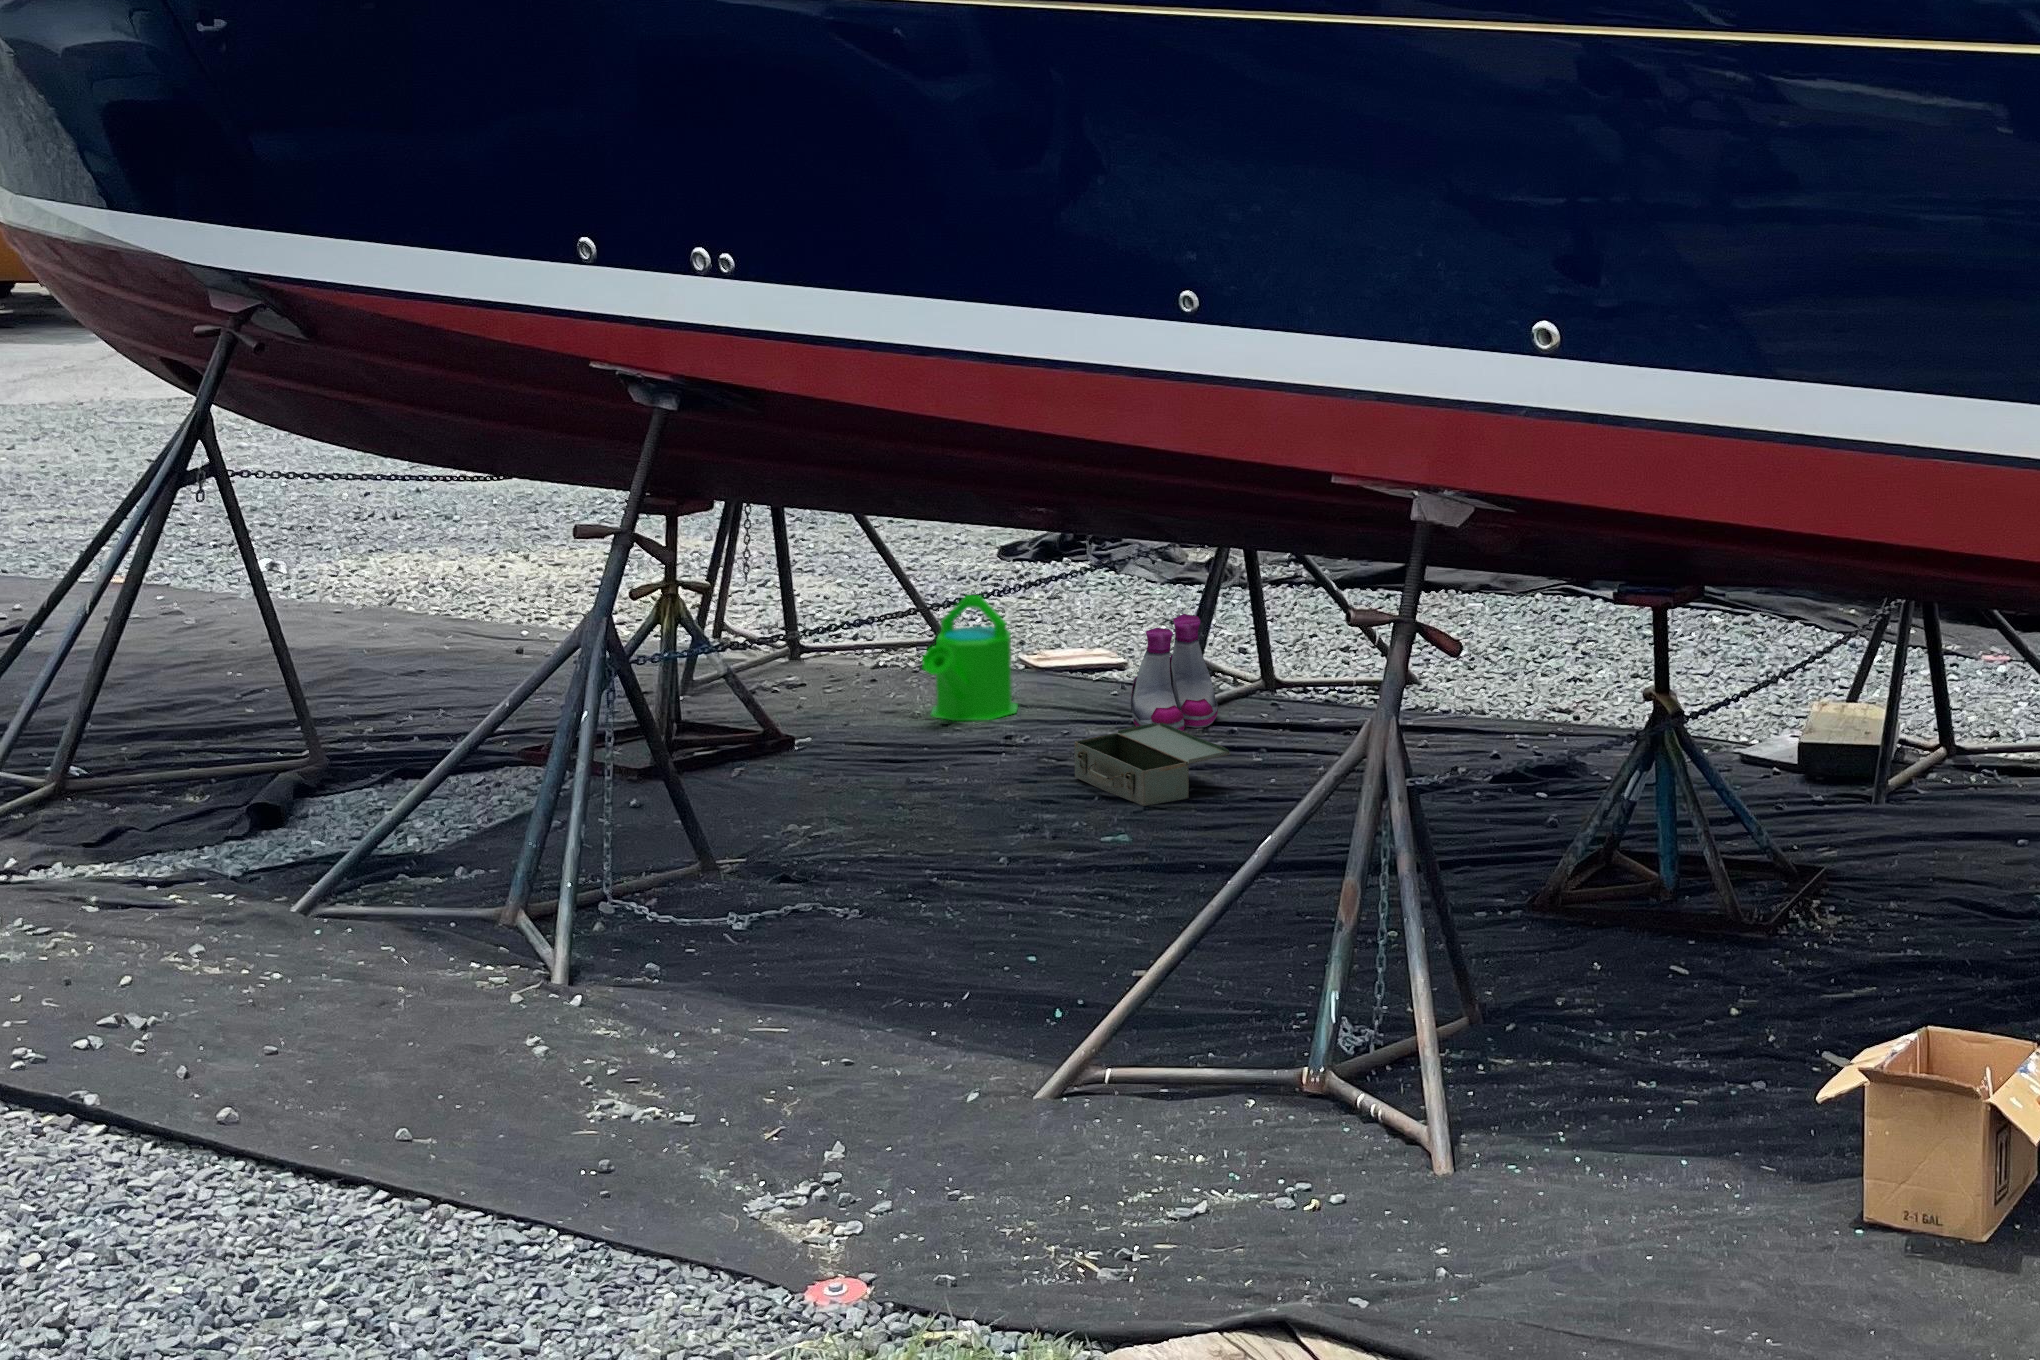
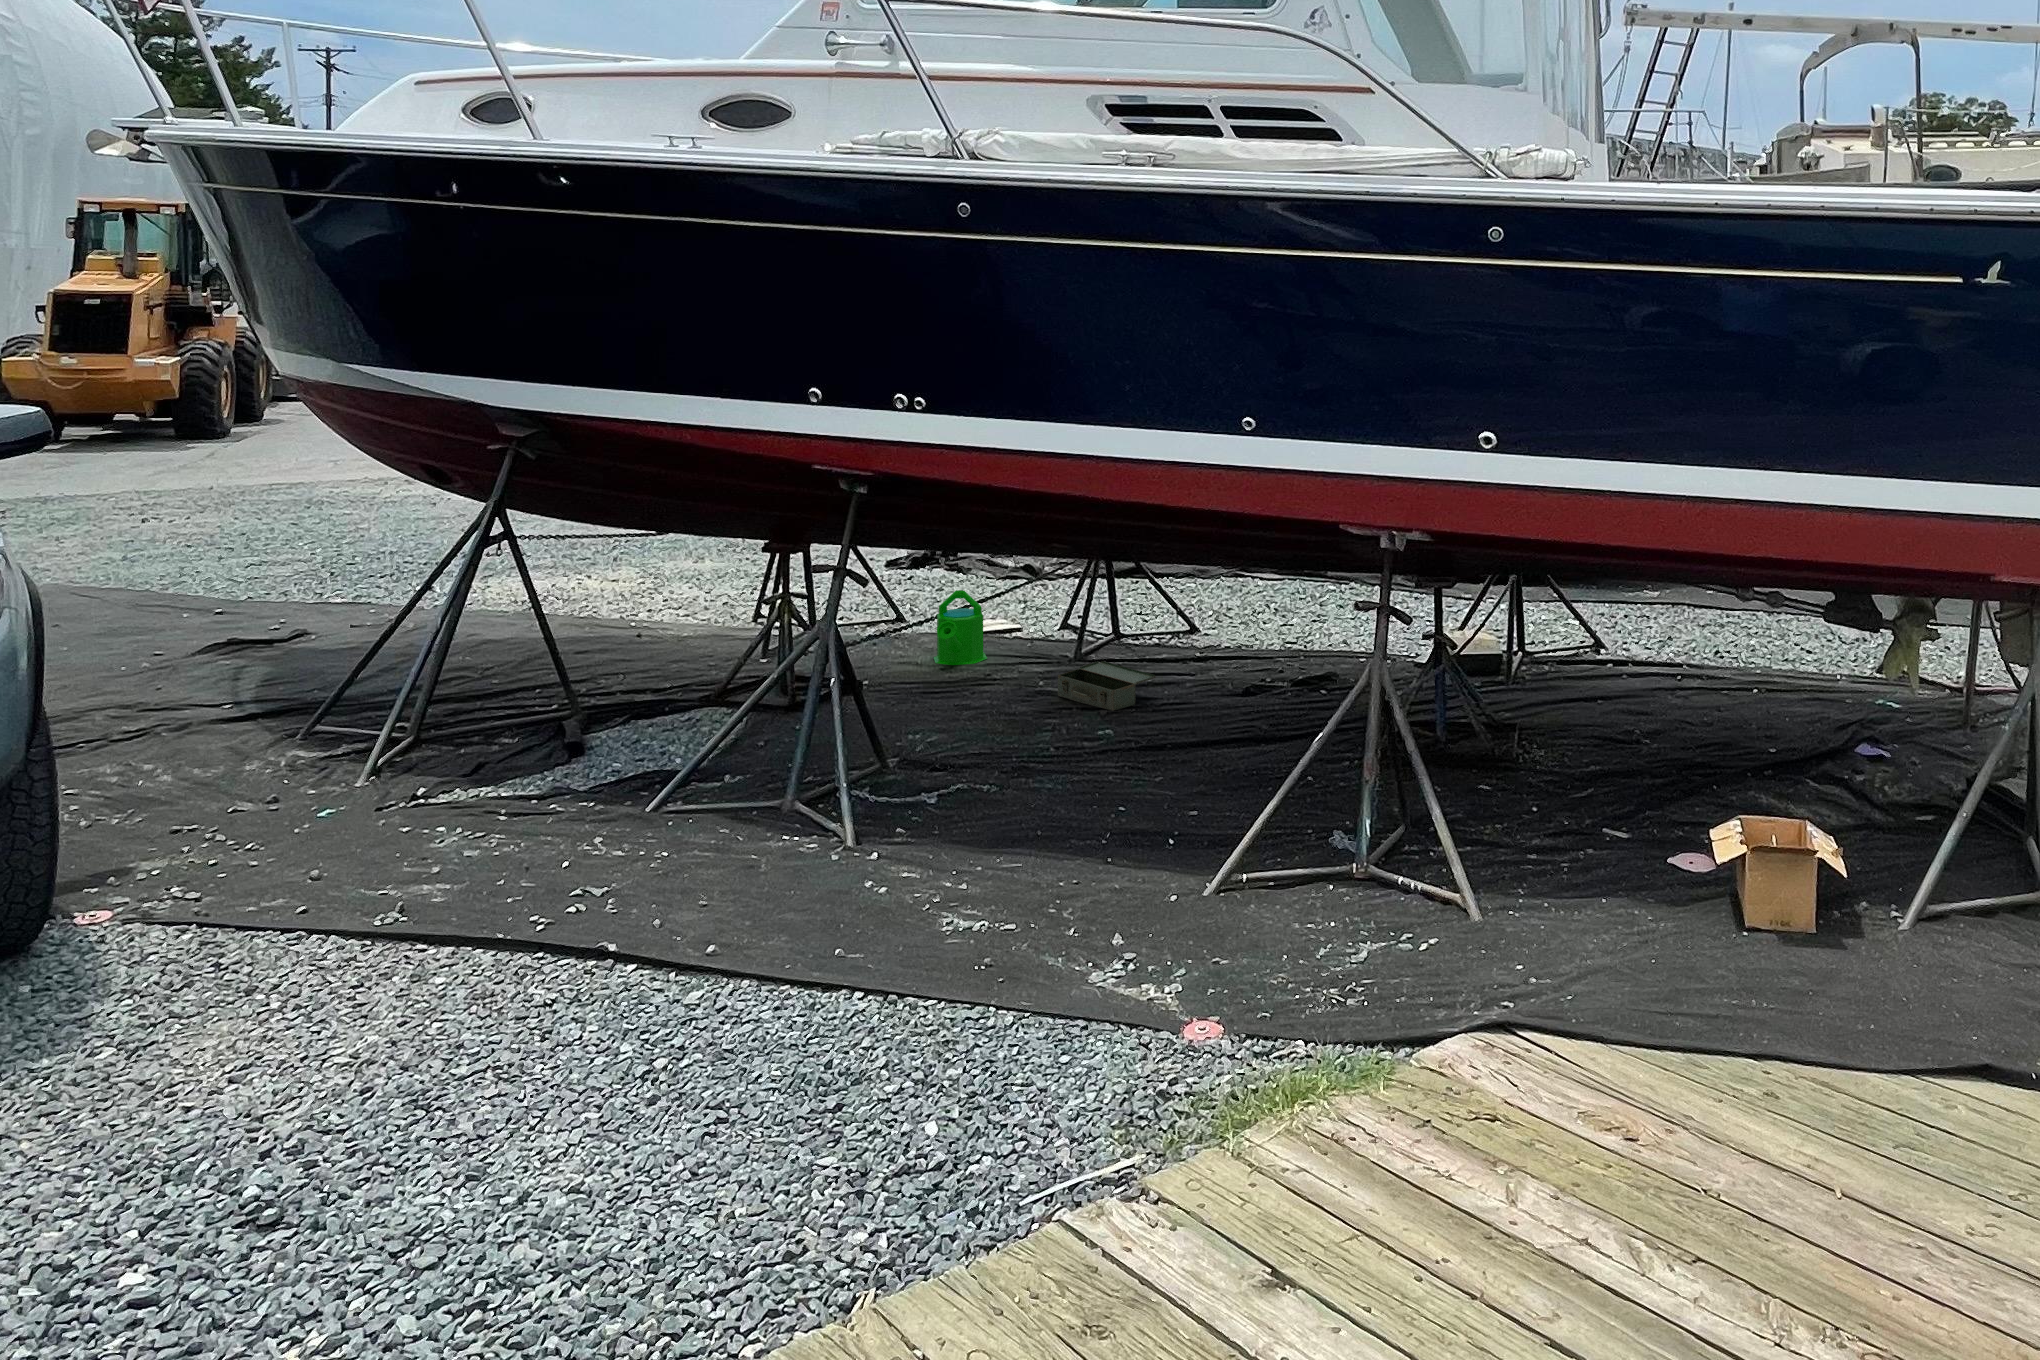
boots: present [1131,614,1218,731] -> none [1060,596,1110,669]

